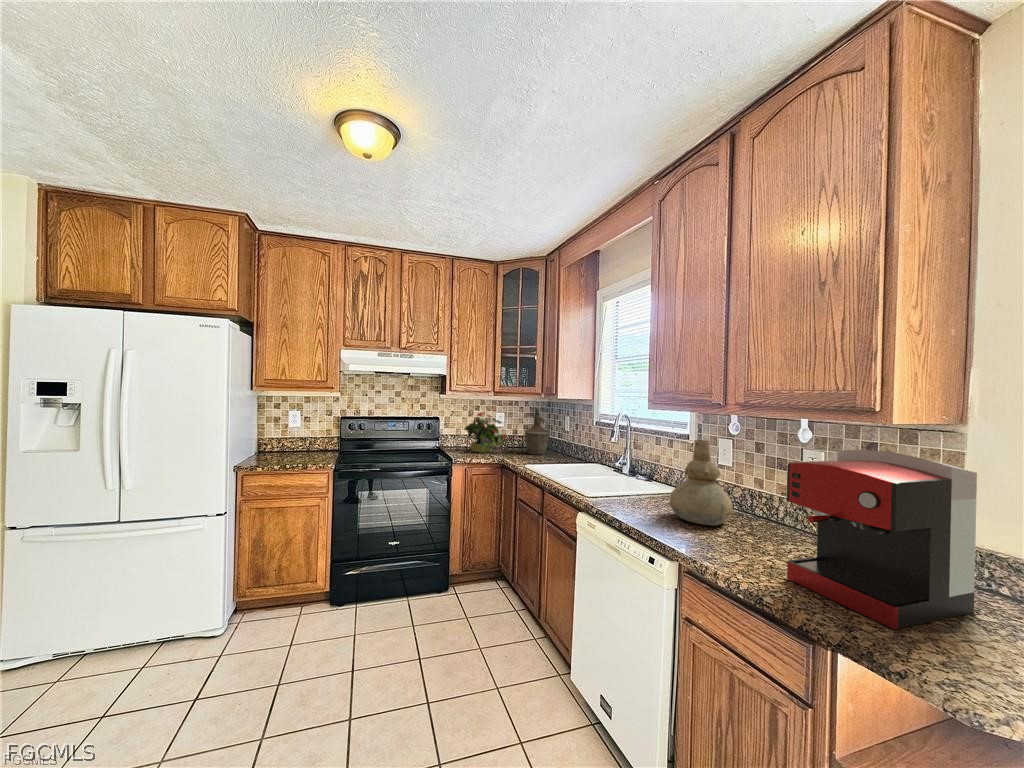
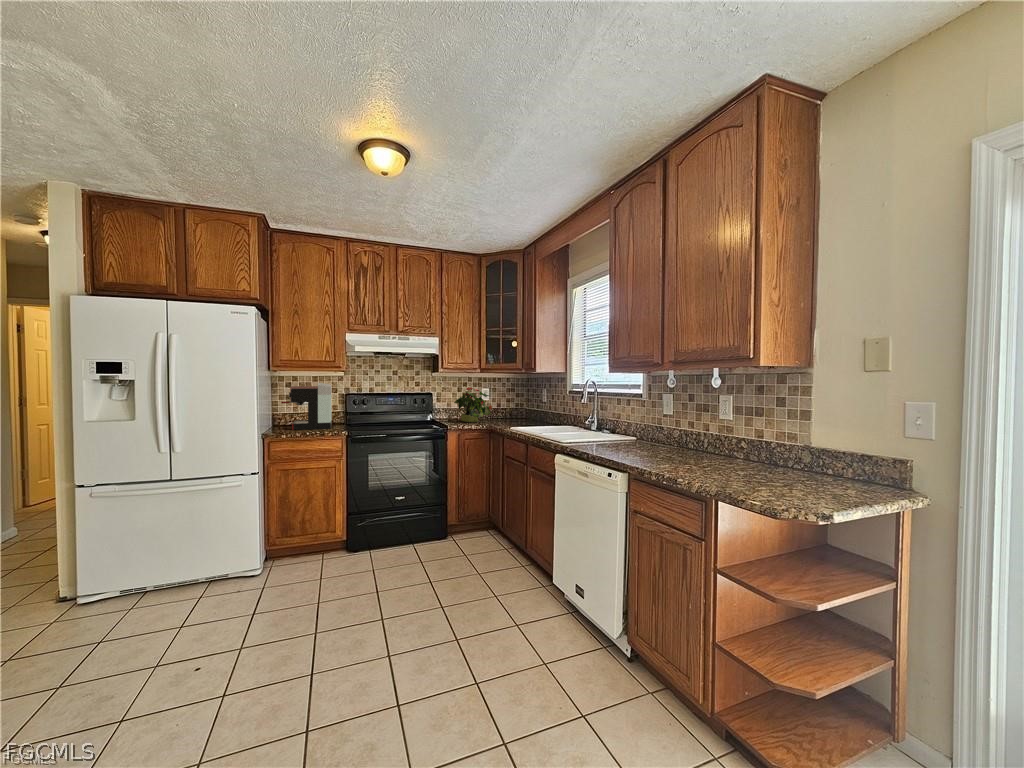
bottle: present [525,408,550,454] -> none [508,382,530,422]
vase: present [670,440,733,526] -> none [625,392,670,454]
coffee maker: present [787,450,977,629] -> present [281,383,332,430]

